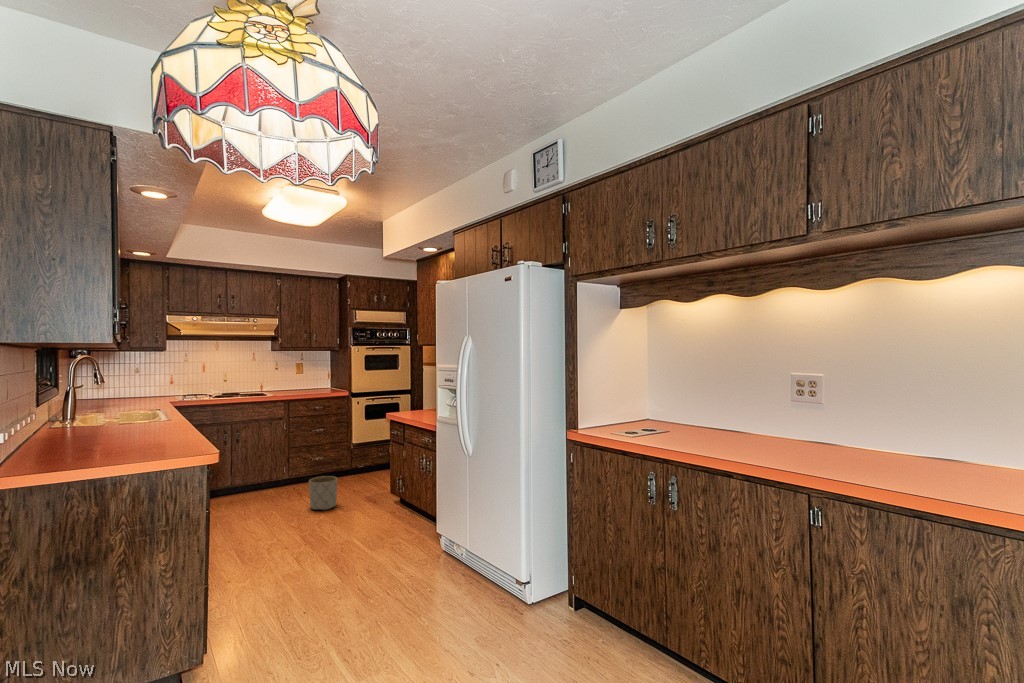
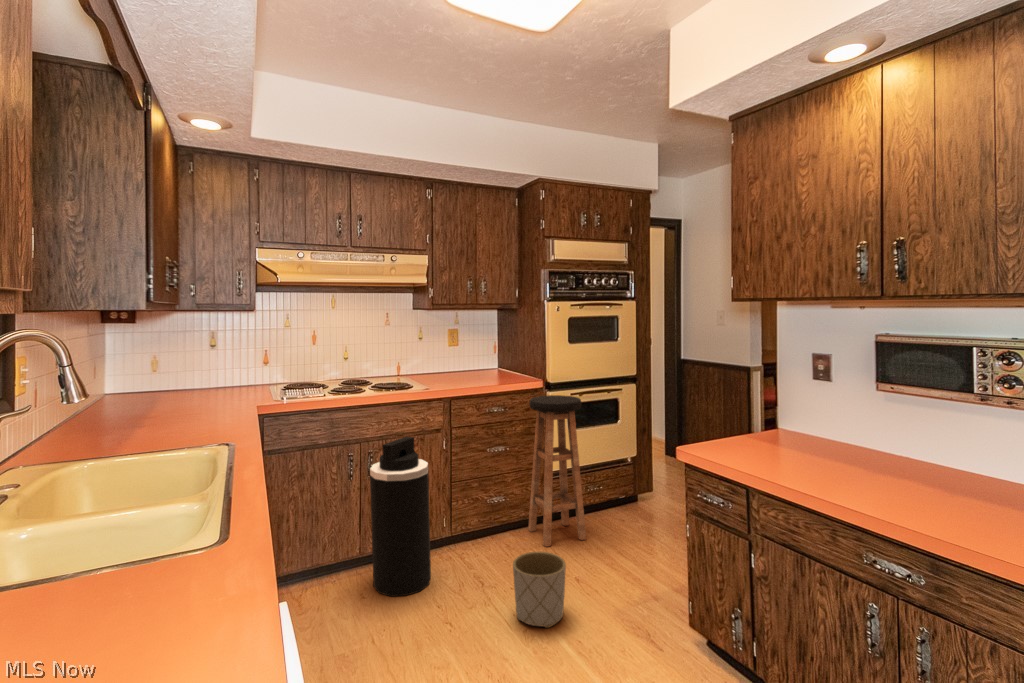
bar stool: none [337,400,370,486] -> present [528,395,586,547]
trash can: none [233,420,269,507] -> present [370,437,431,596]

